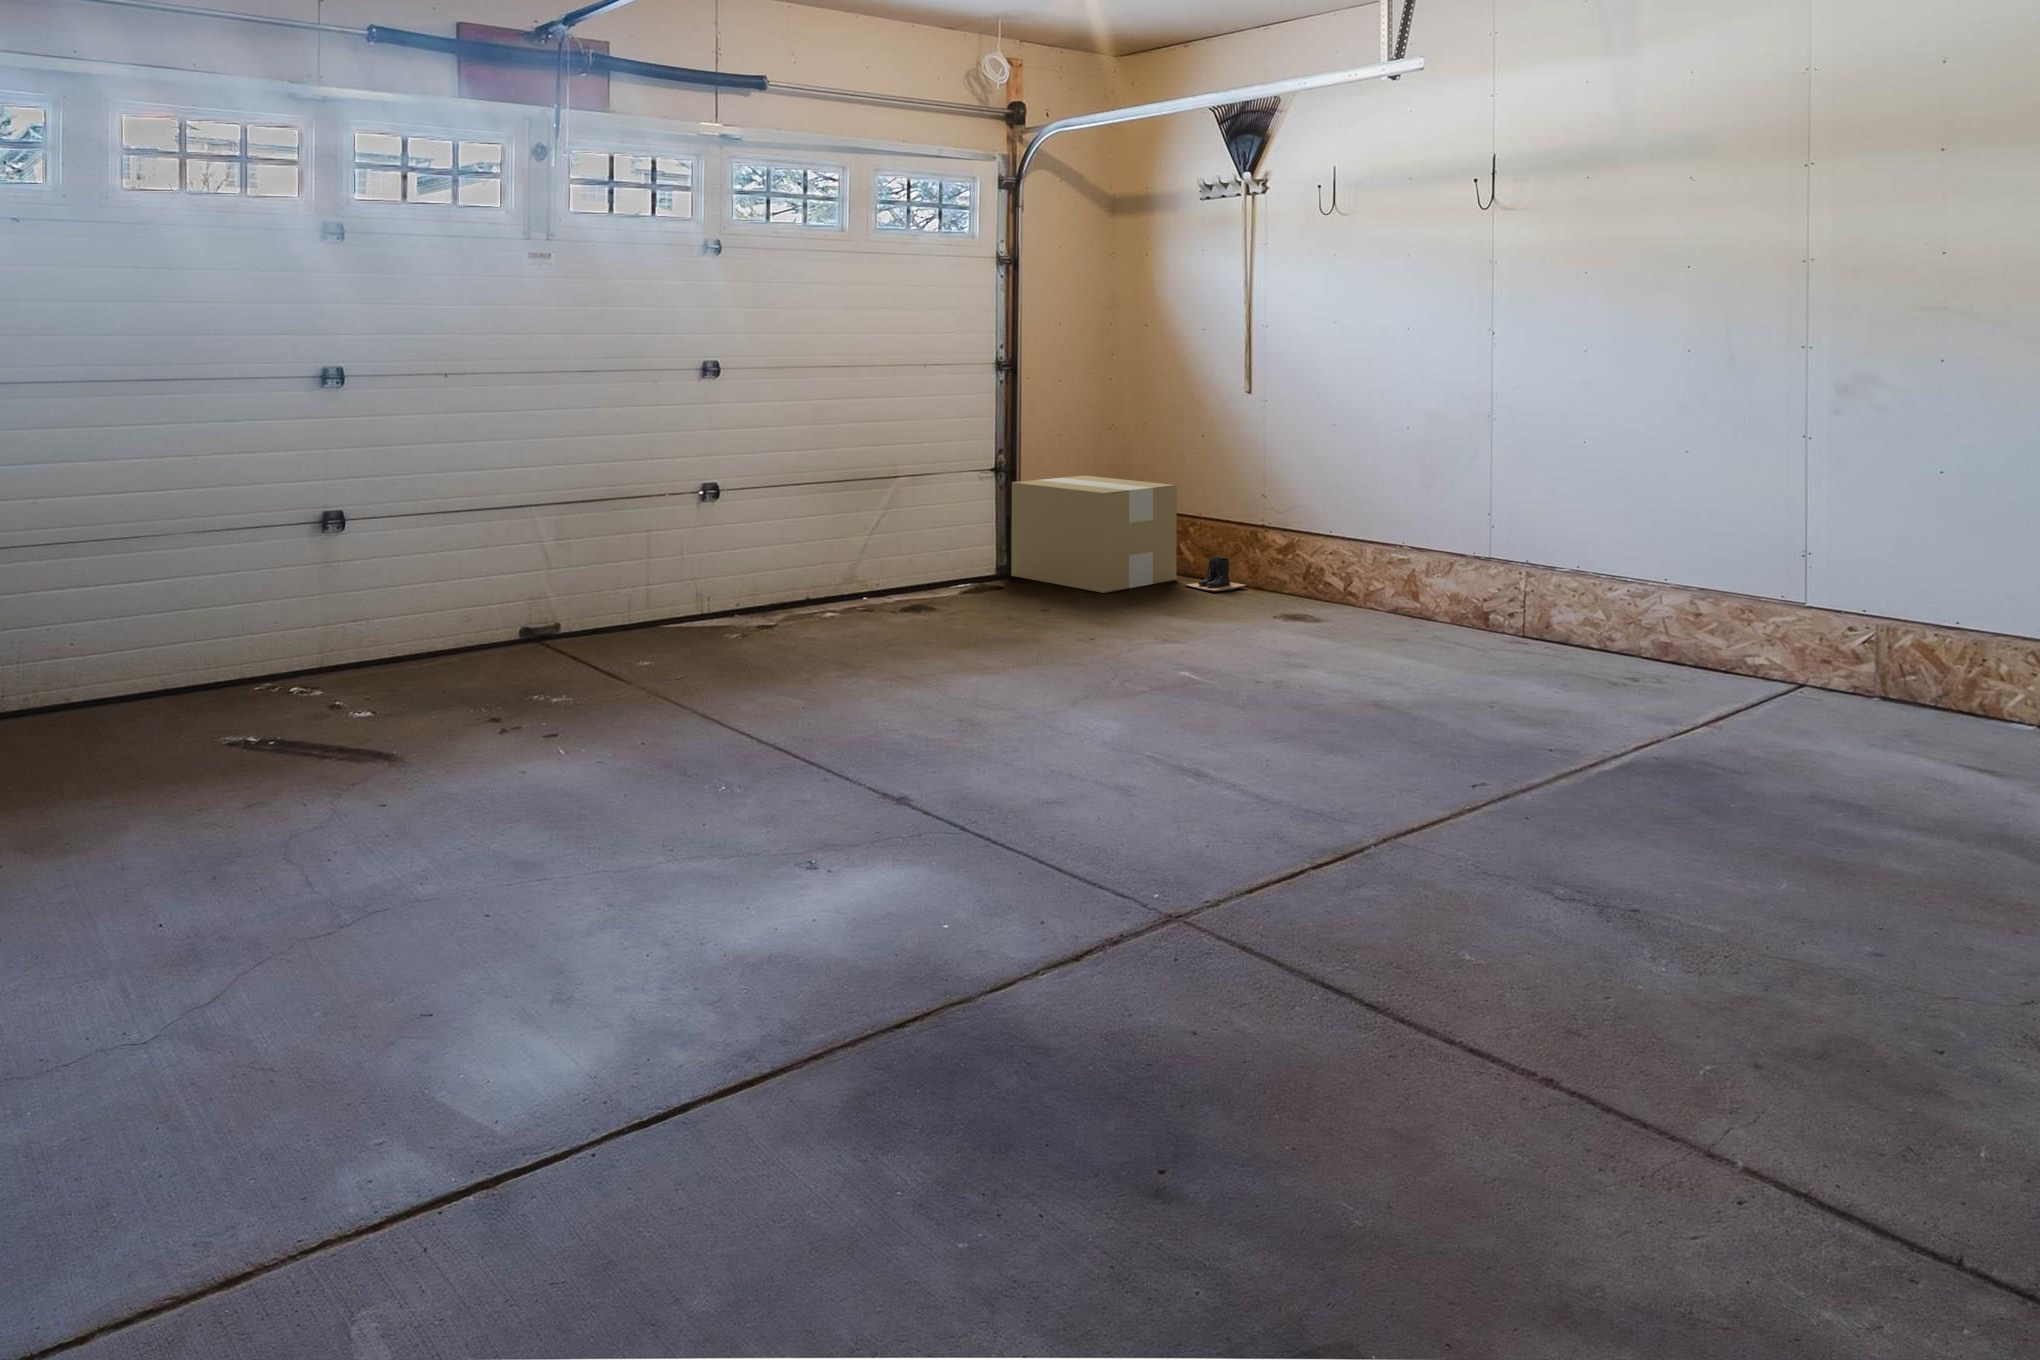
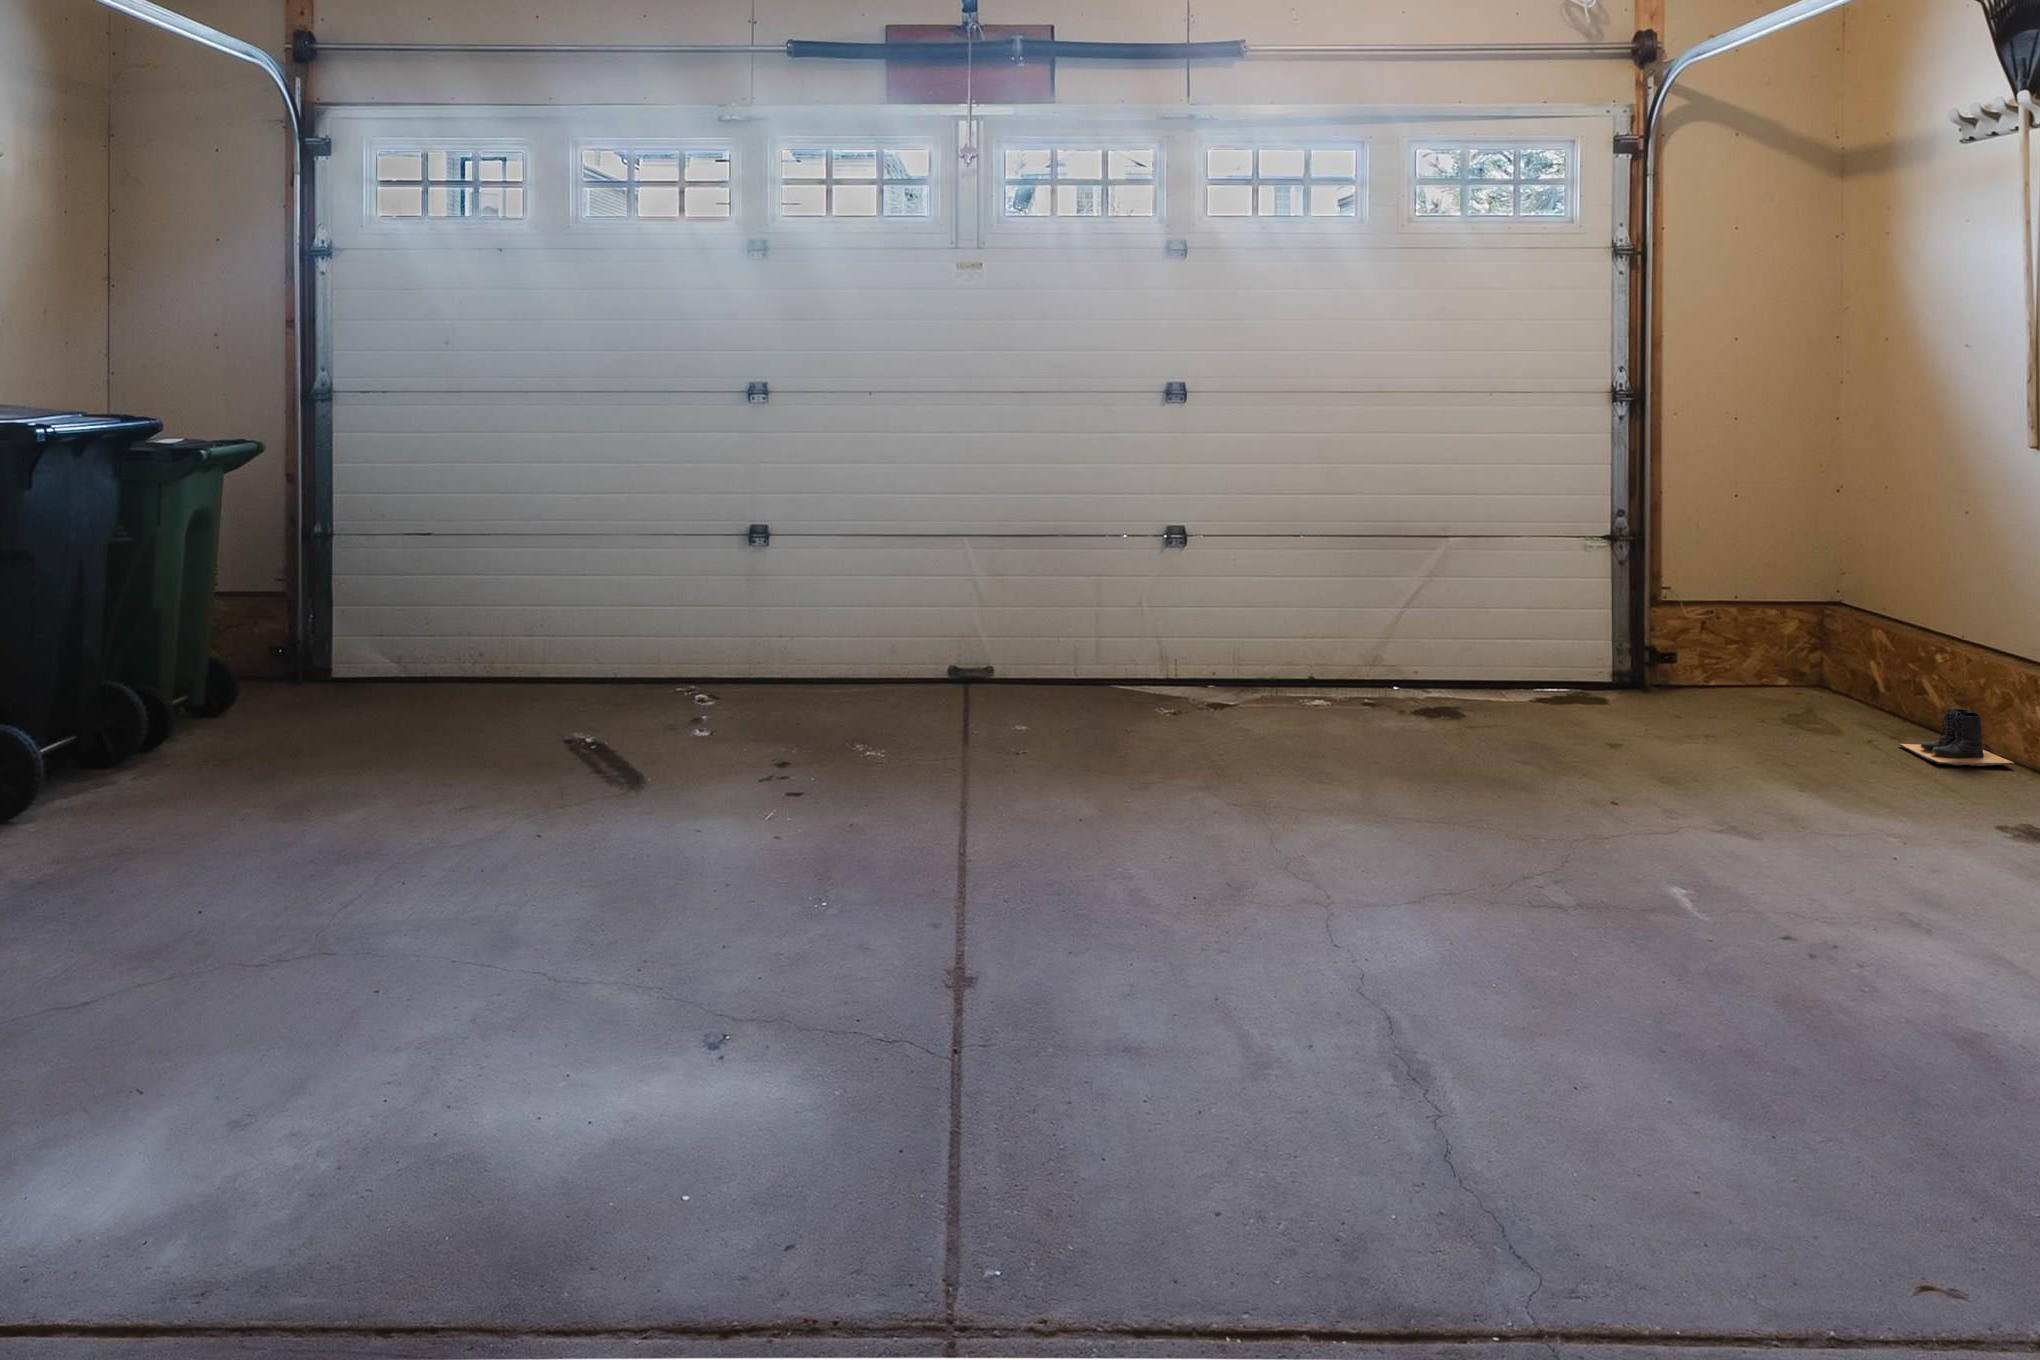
cardboard box: present [1011,475,1177,593] -> none [1634,556,1900,735]

